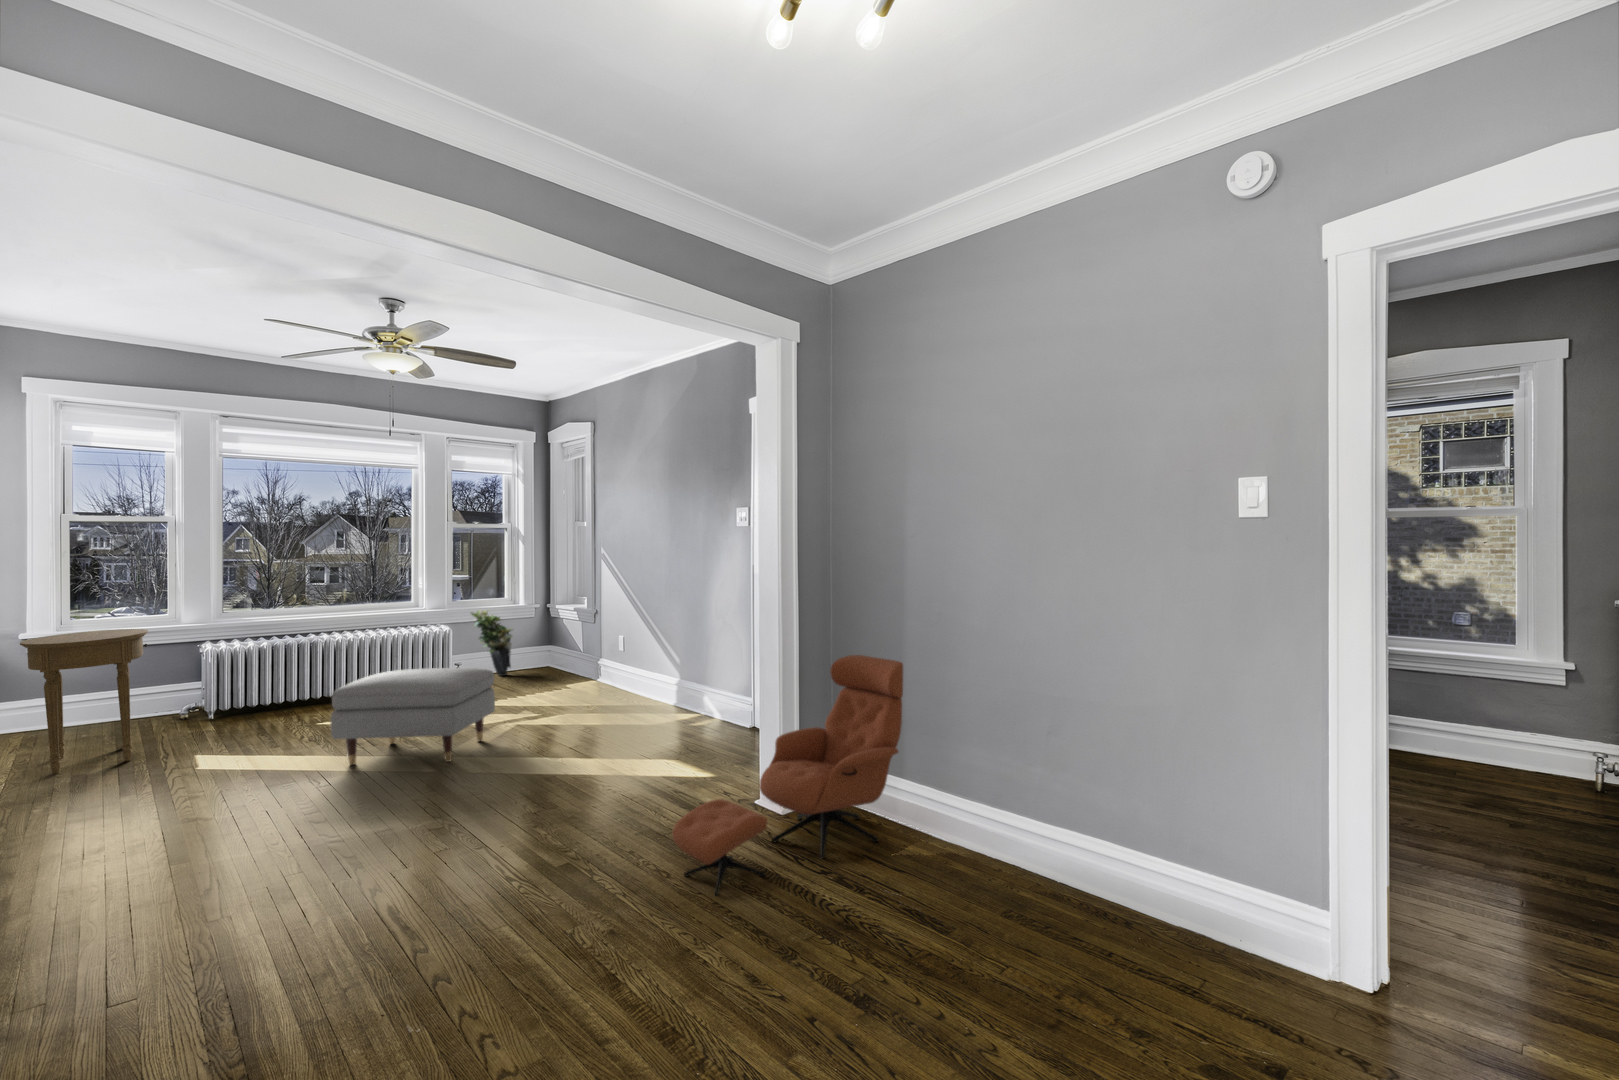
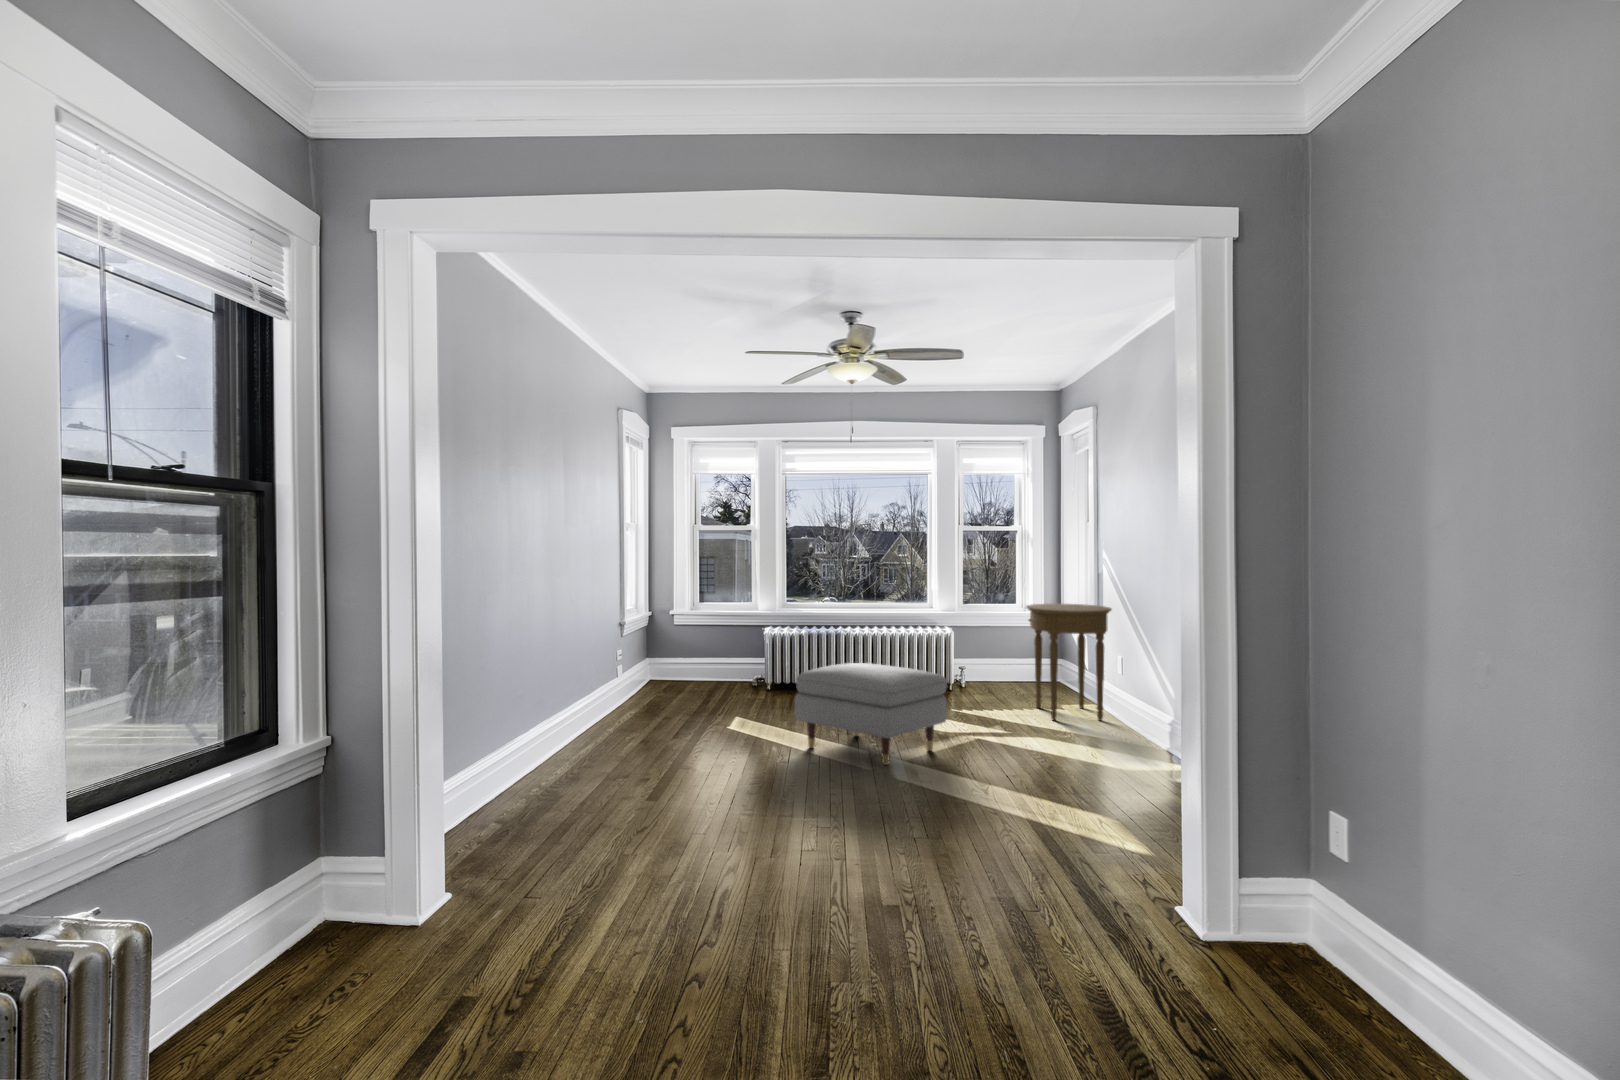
potted plant: present [471,611,512,676] -> none [978,613,1021,689]
side table: present [20,629,148,774] -> present [1026,604,1112,721]
lounge chair: present [672,655,903,895] -> none [991,728,1405,1039]

